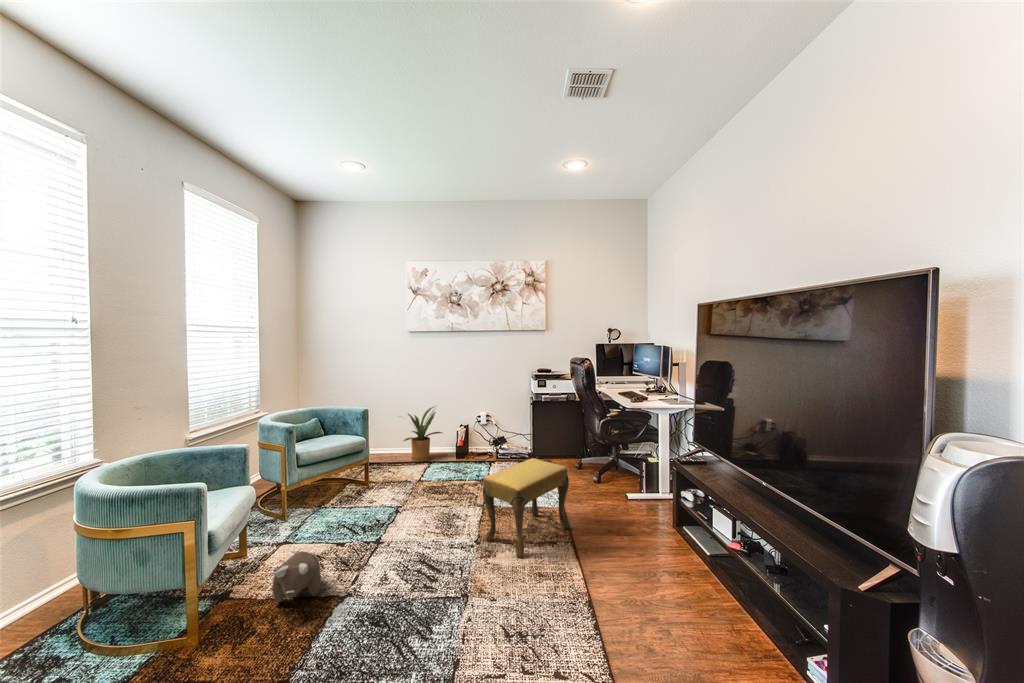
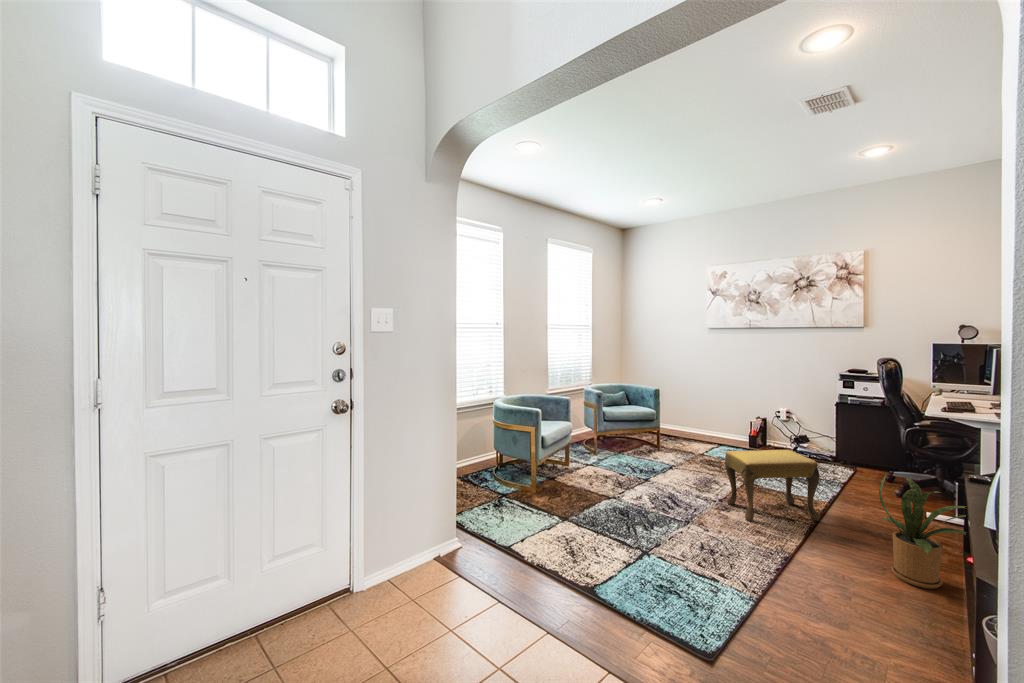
house plant: present [404,406,442,462] -> present [879,474,966,589]
plush toy: present [272,551,321,602] -> none [578,464,604,491]

